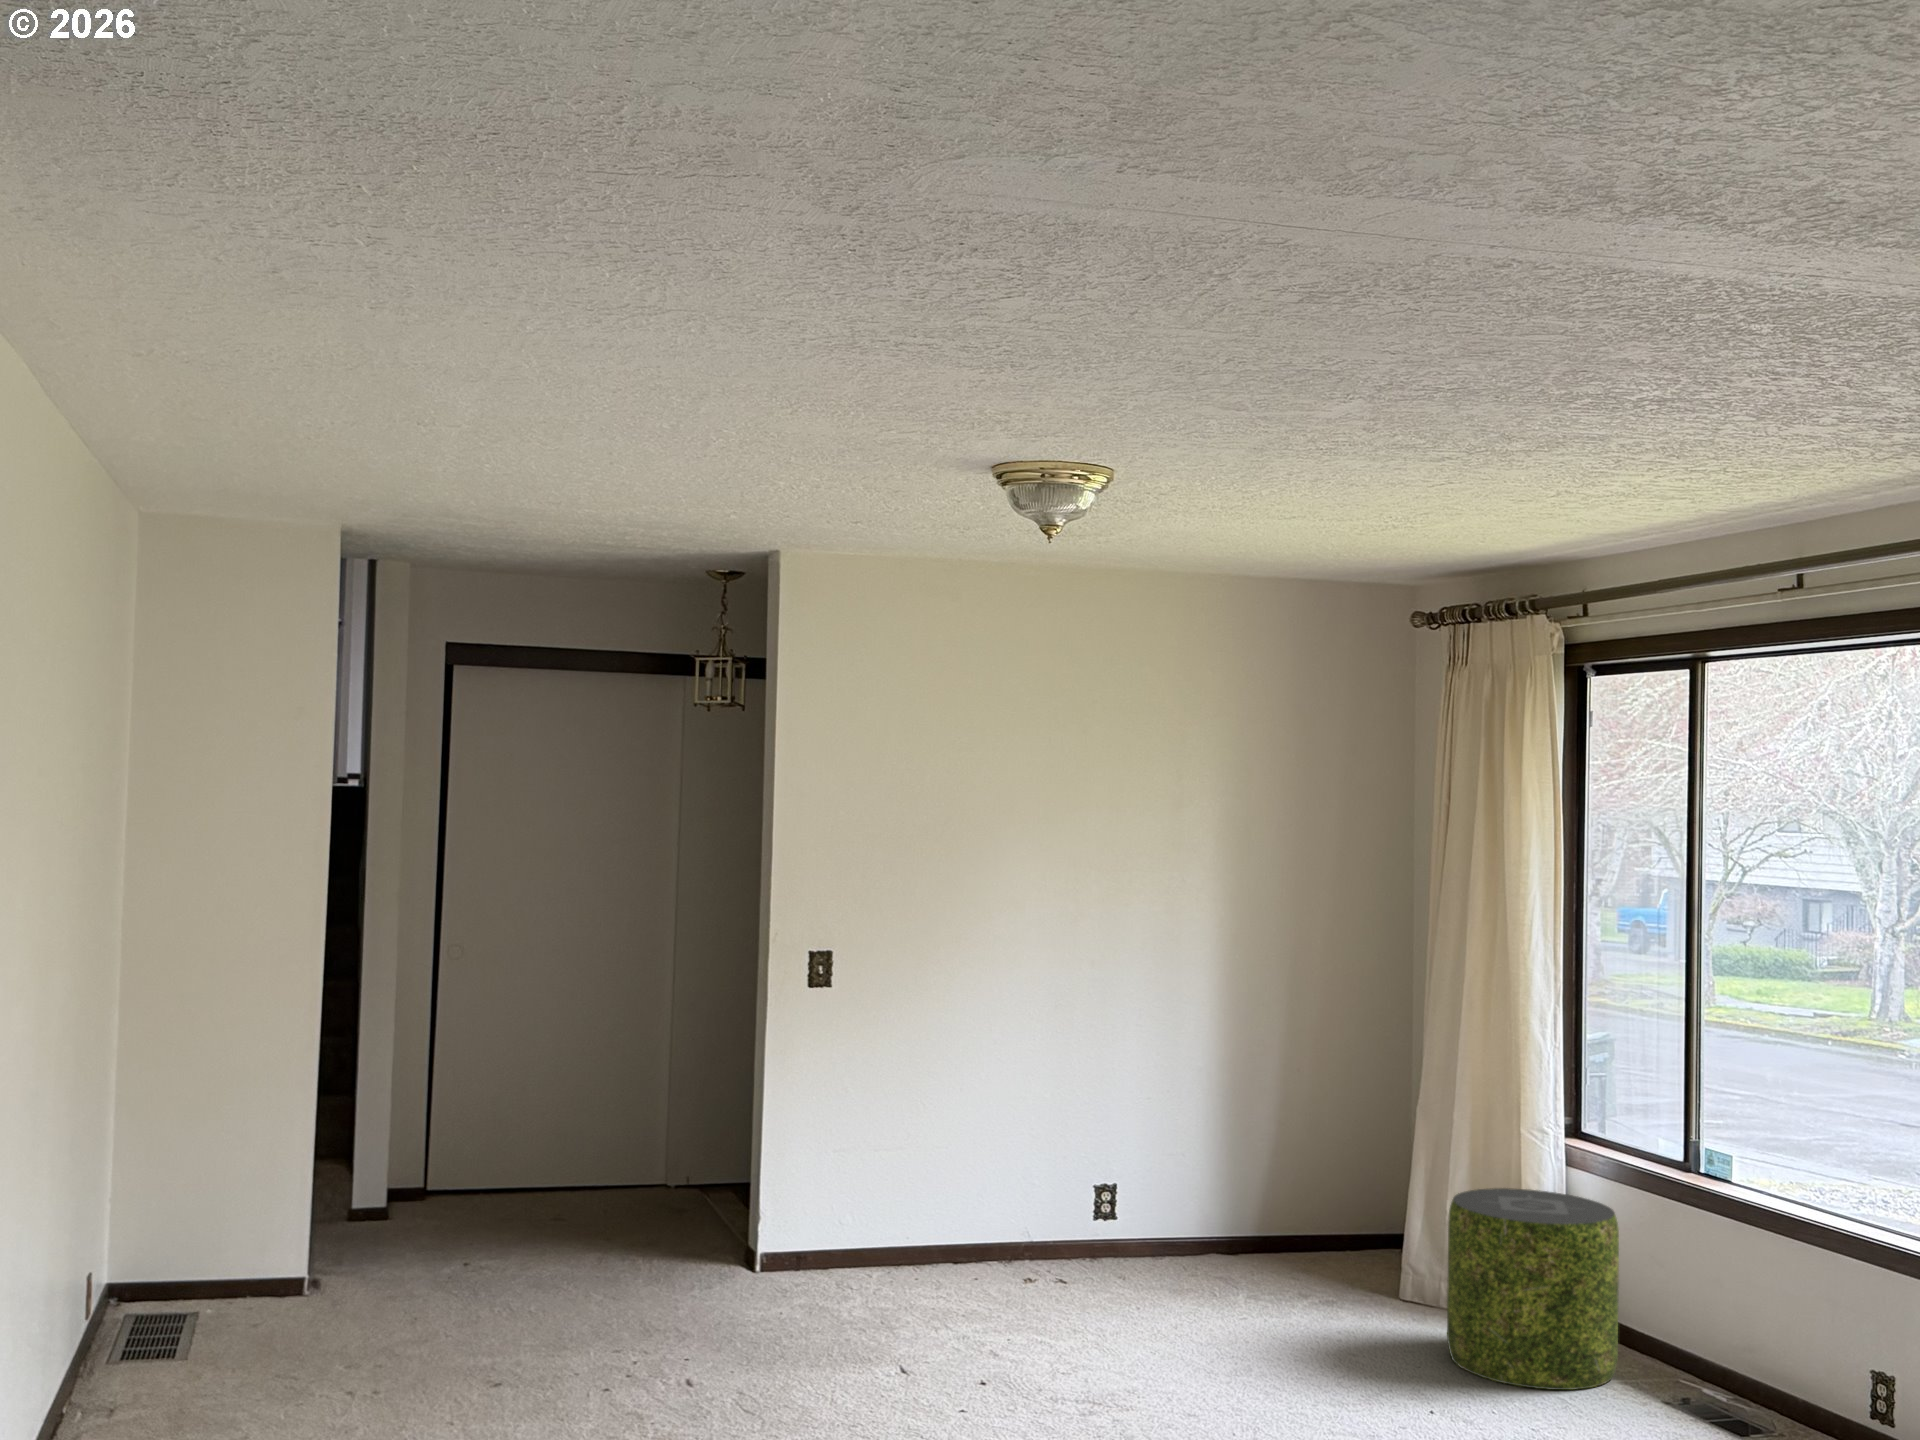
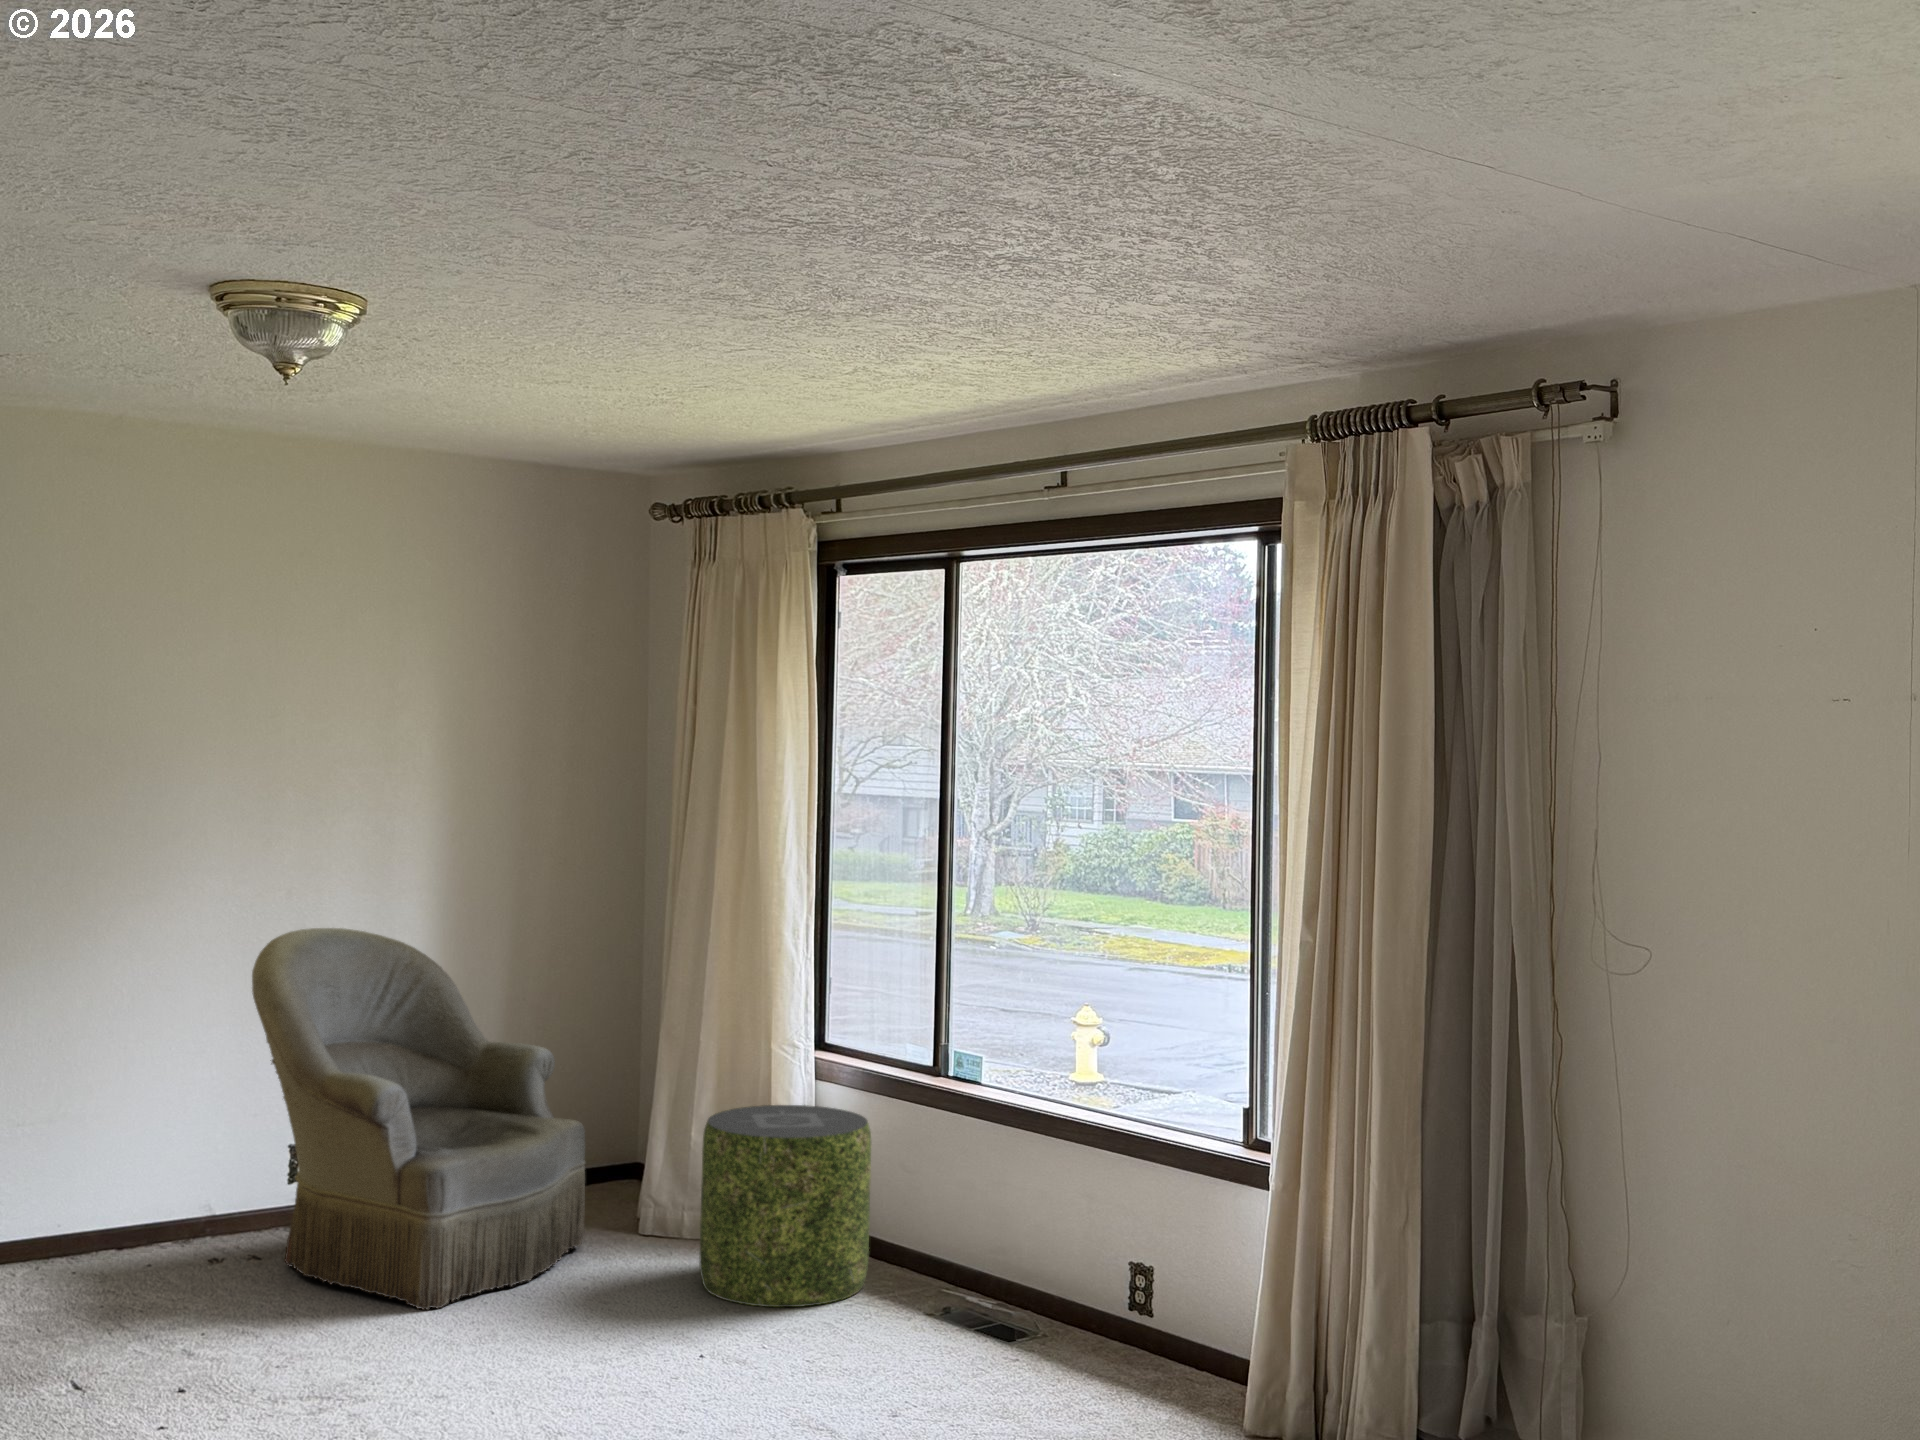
armchair: none [1056,997,1345,1345] -> present [252,928,585,1310]

